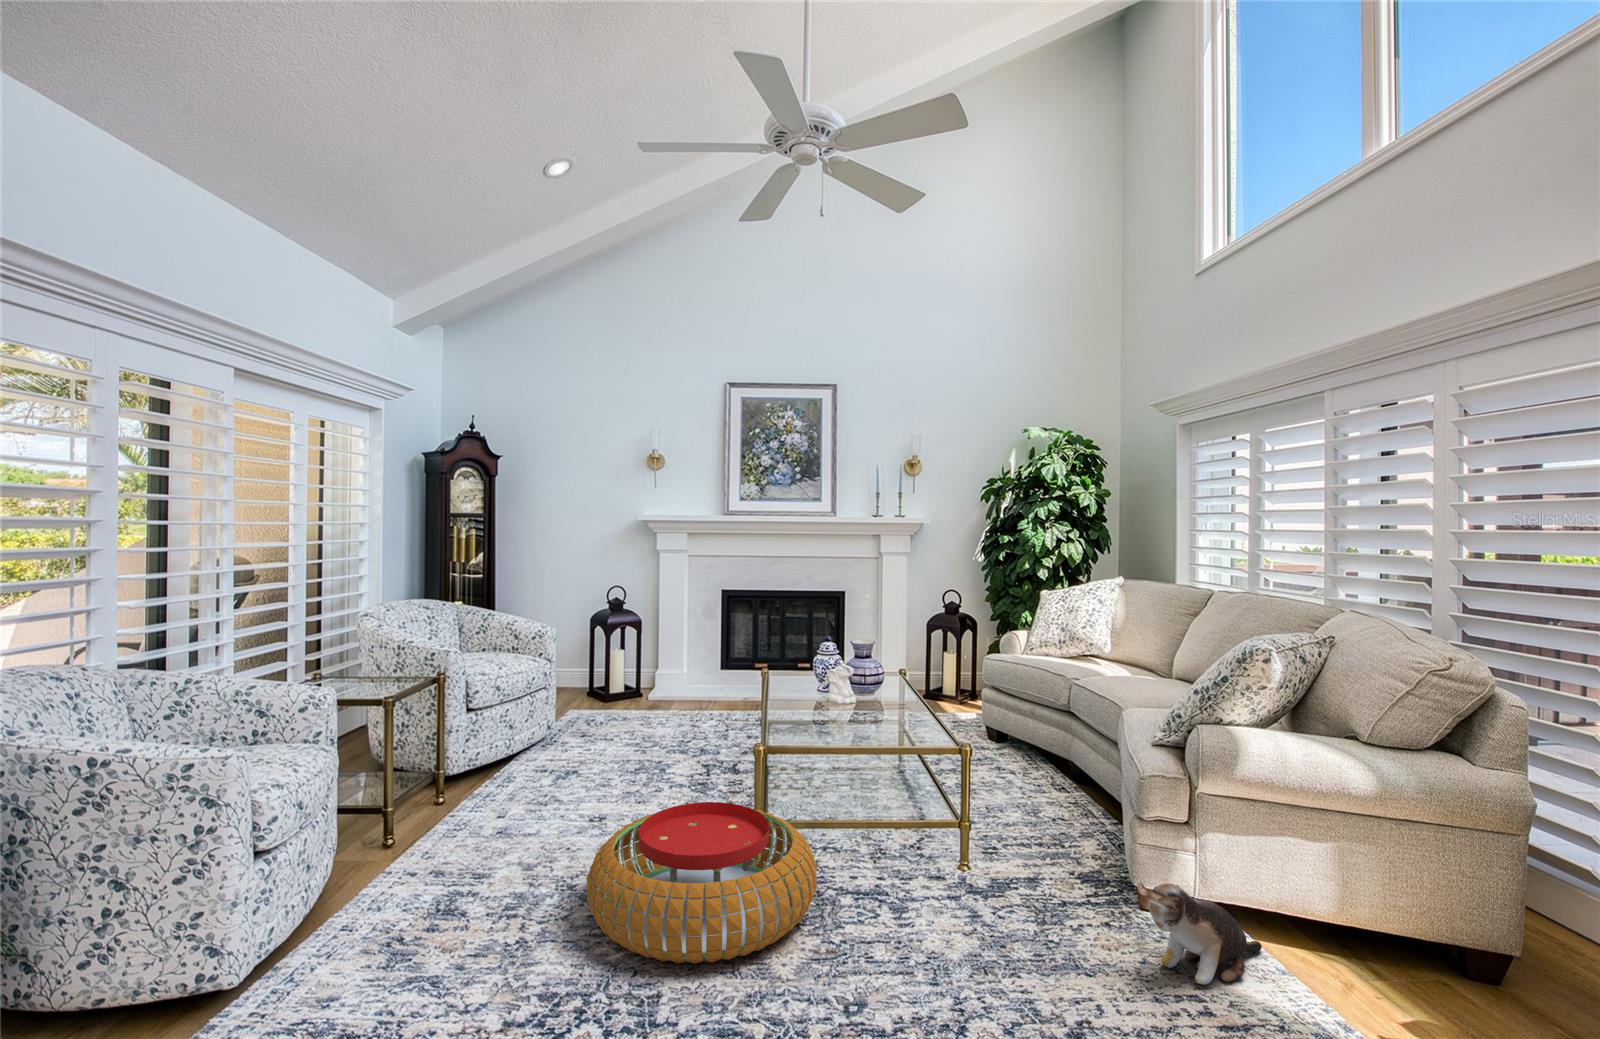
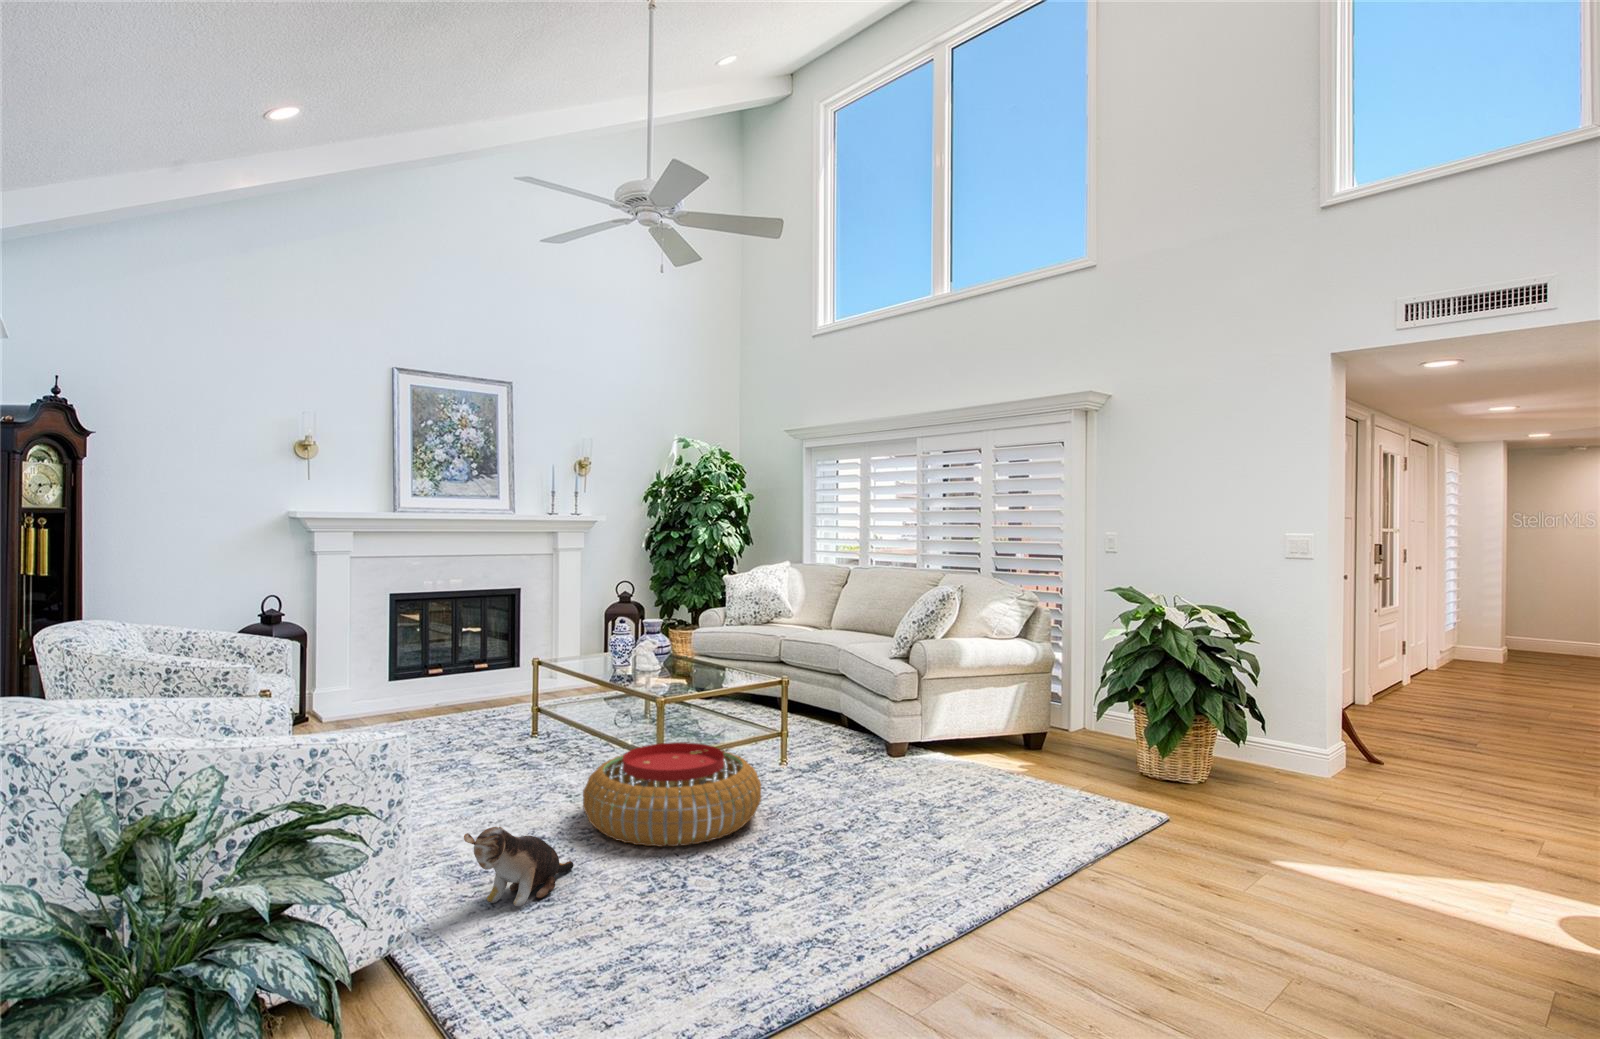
plush toy: present [1137,882,1262,985] -> present [464,827,573,906]

